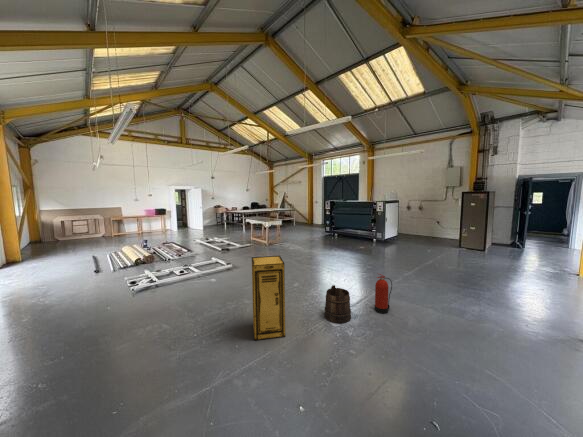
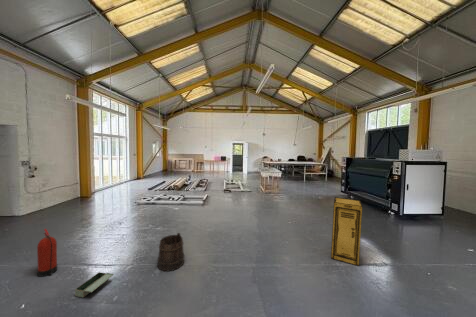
storage cabinet: present [252,256,285,340] -> present [331,197,362,266]
fire extinguisher: present [375,274,392,313] -> present [37,229,57,277]
toolbox: none [317,340,352,372] -> present [75,272,114,298]

